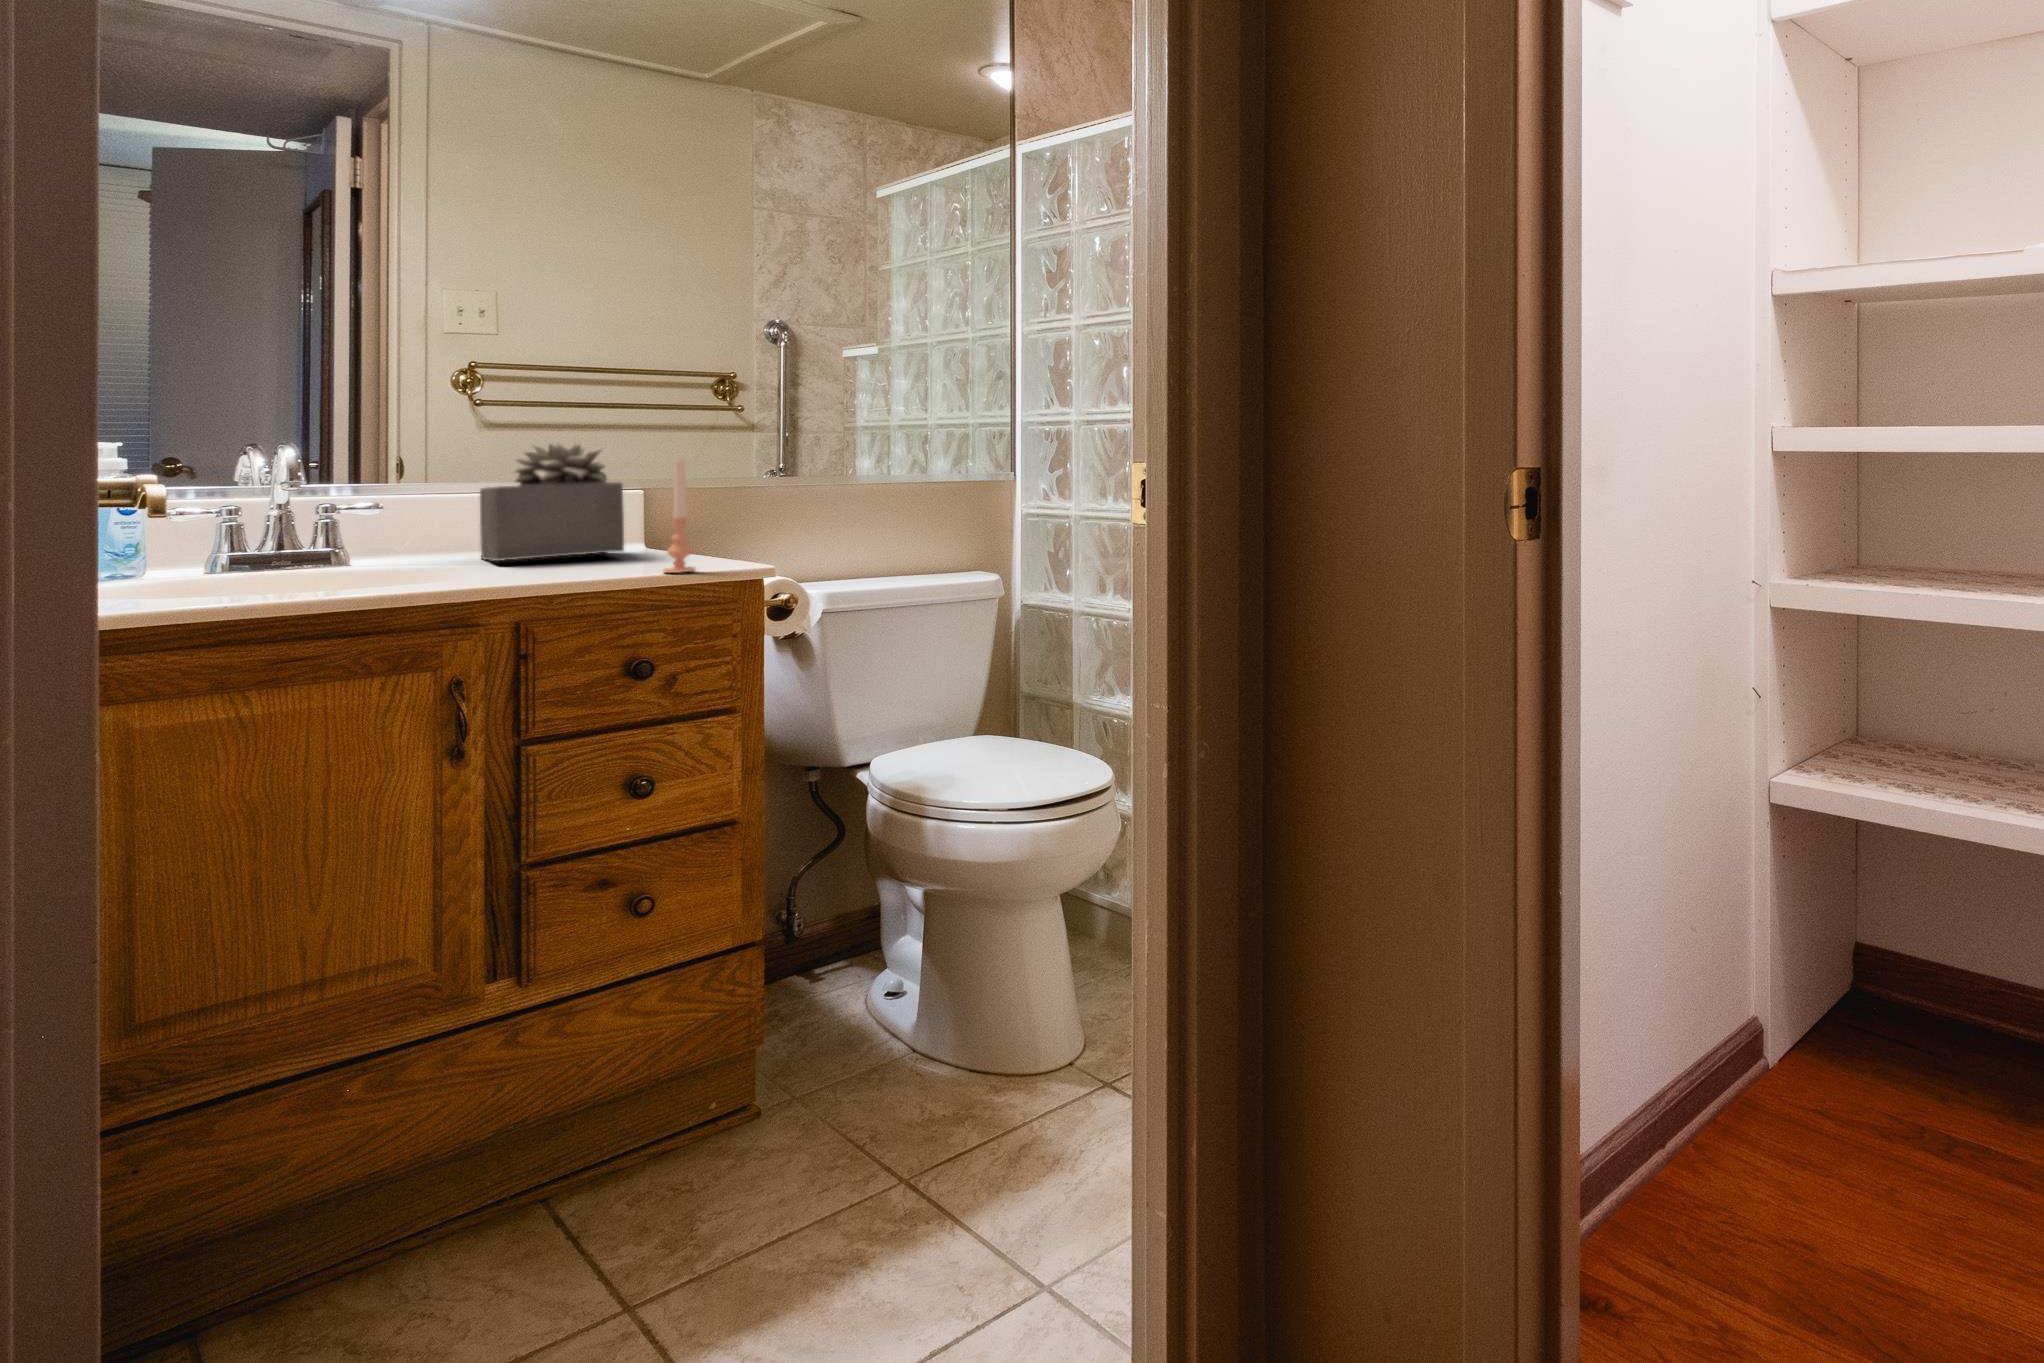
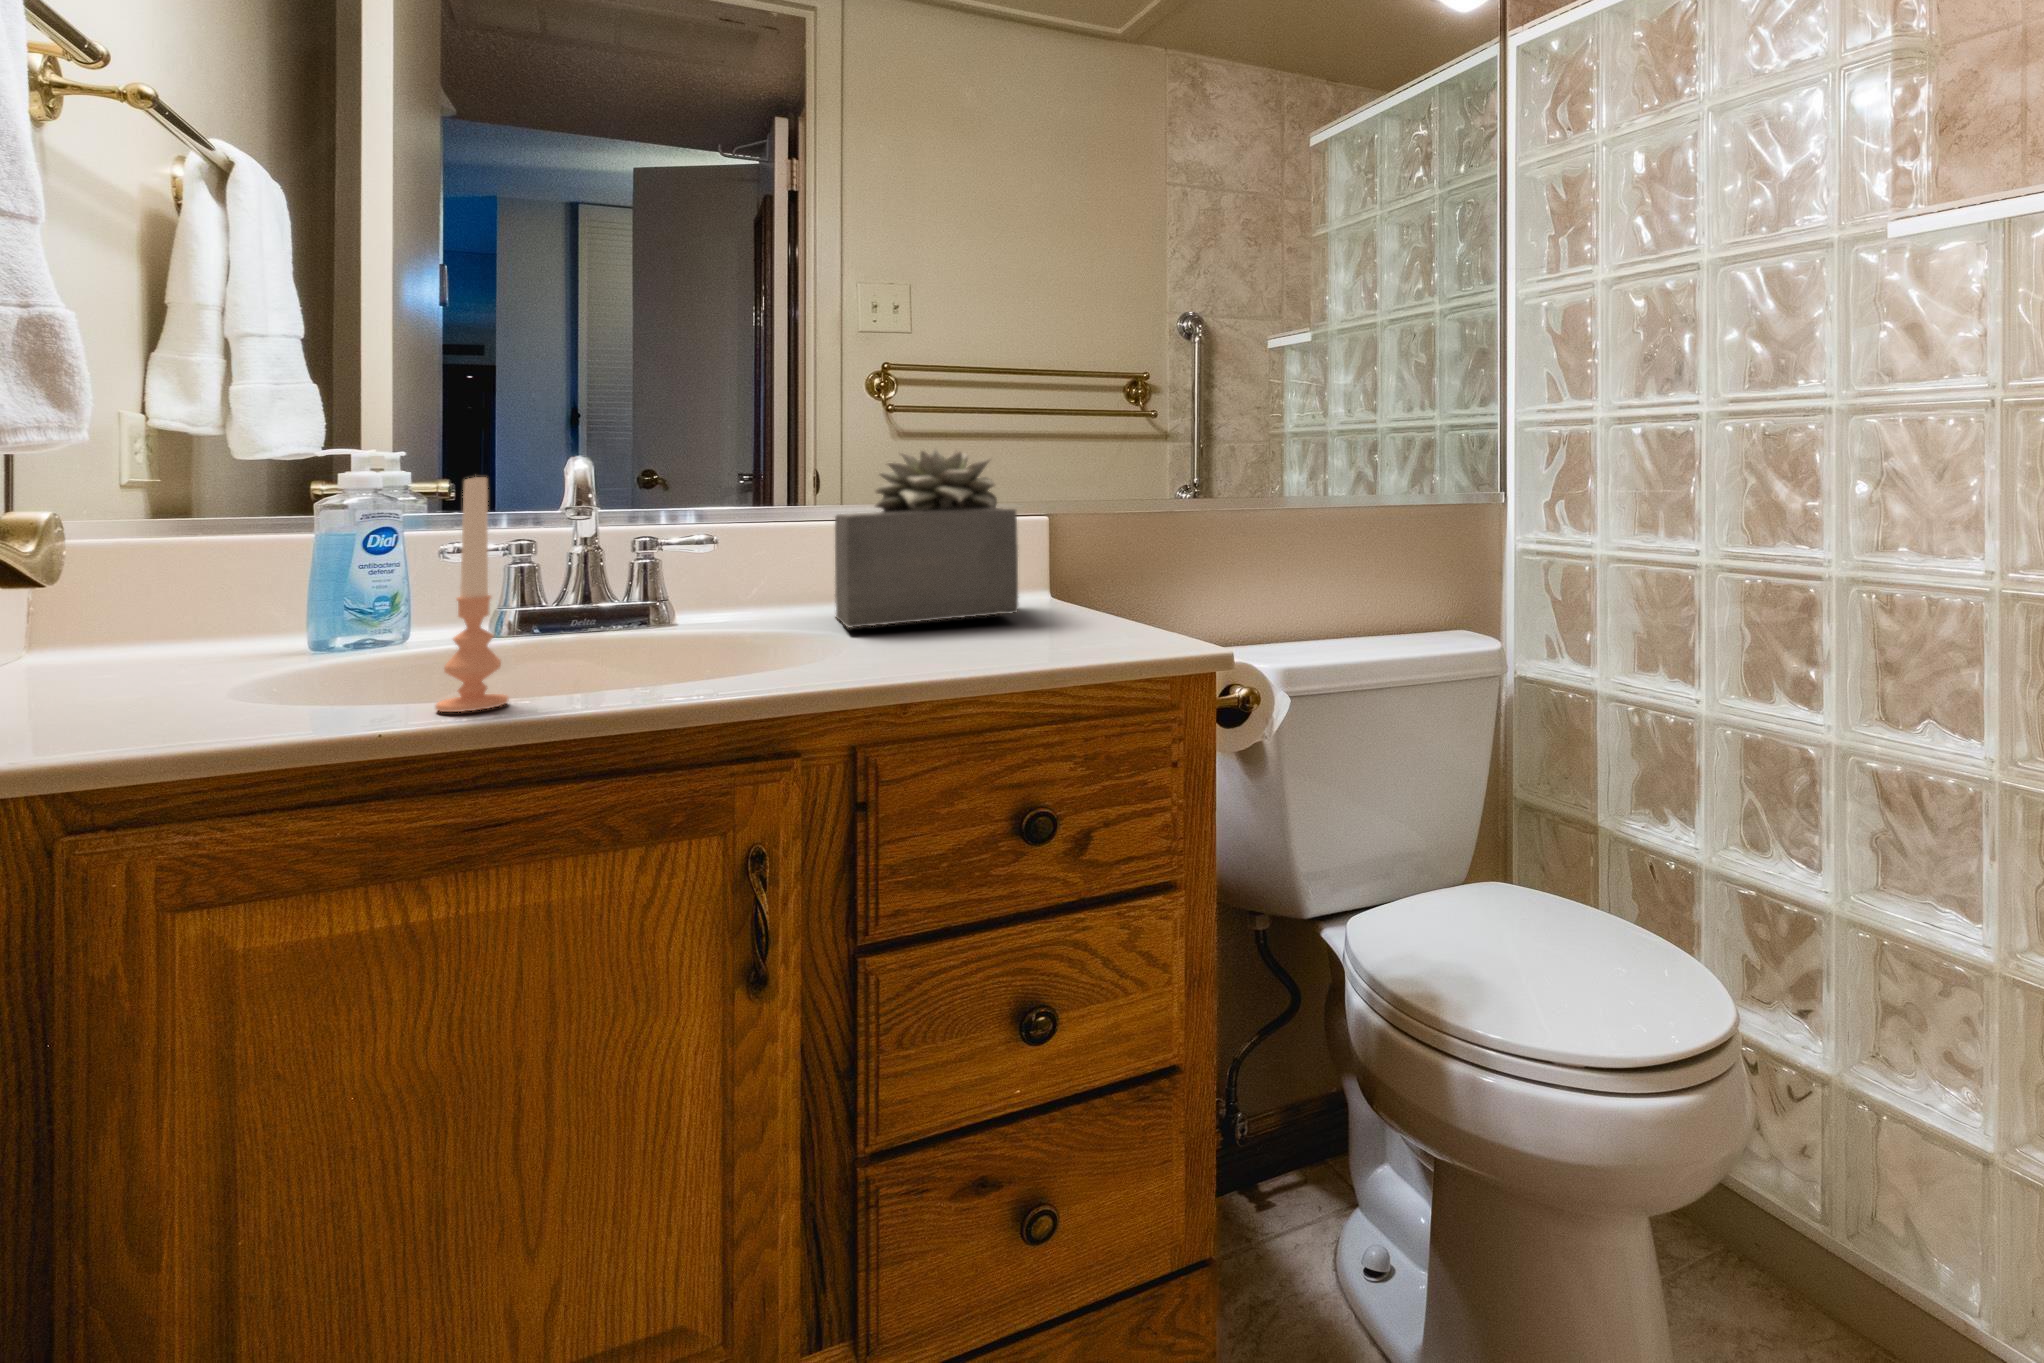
candle: present [664,459,695,573] -> present [435,477,508,712]

